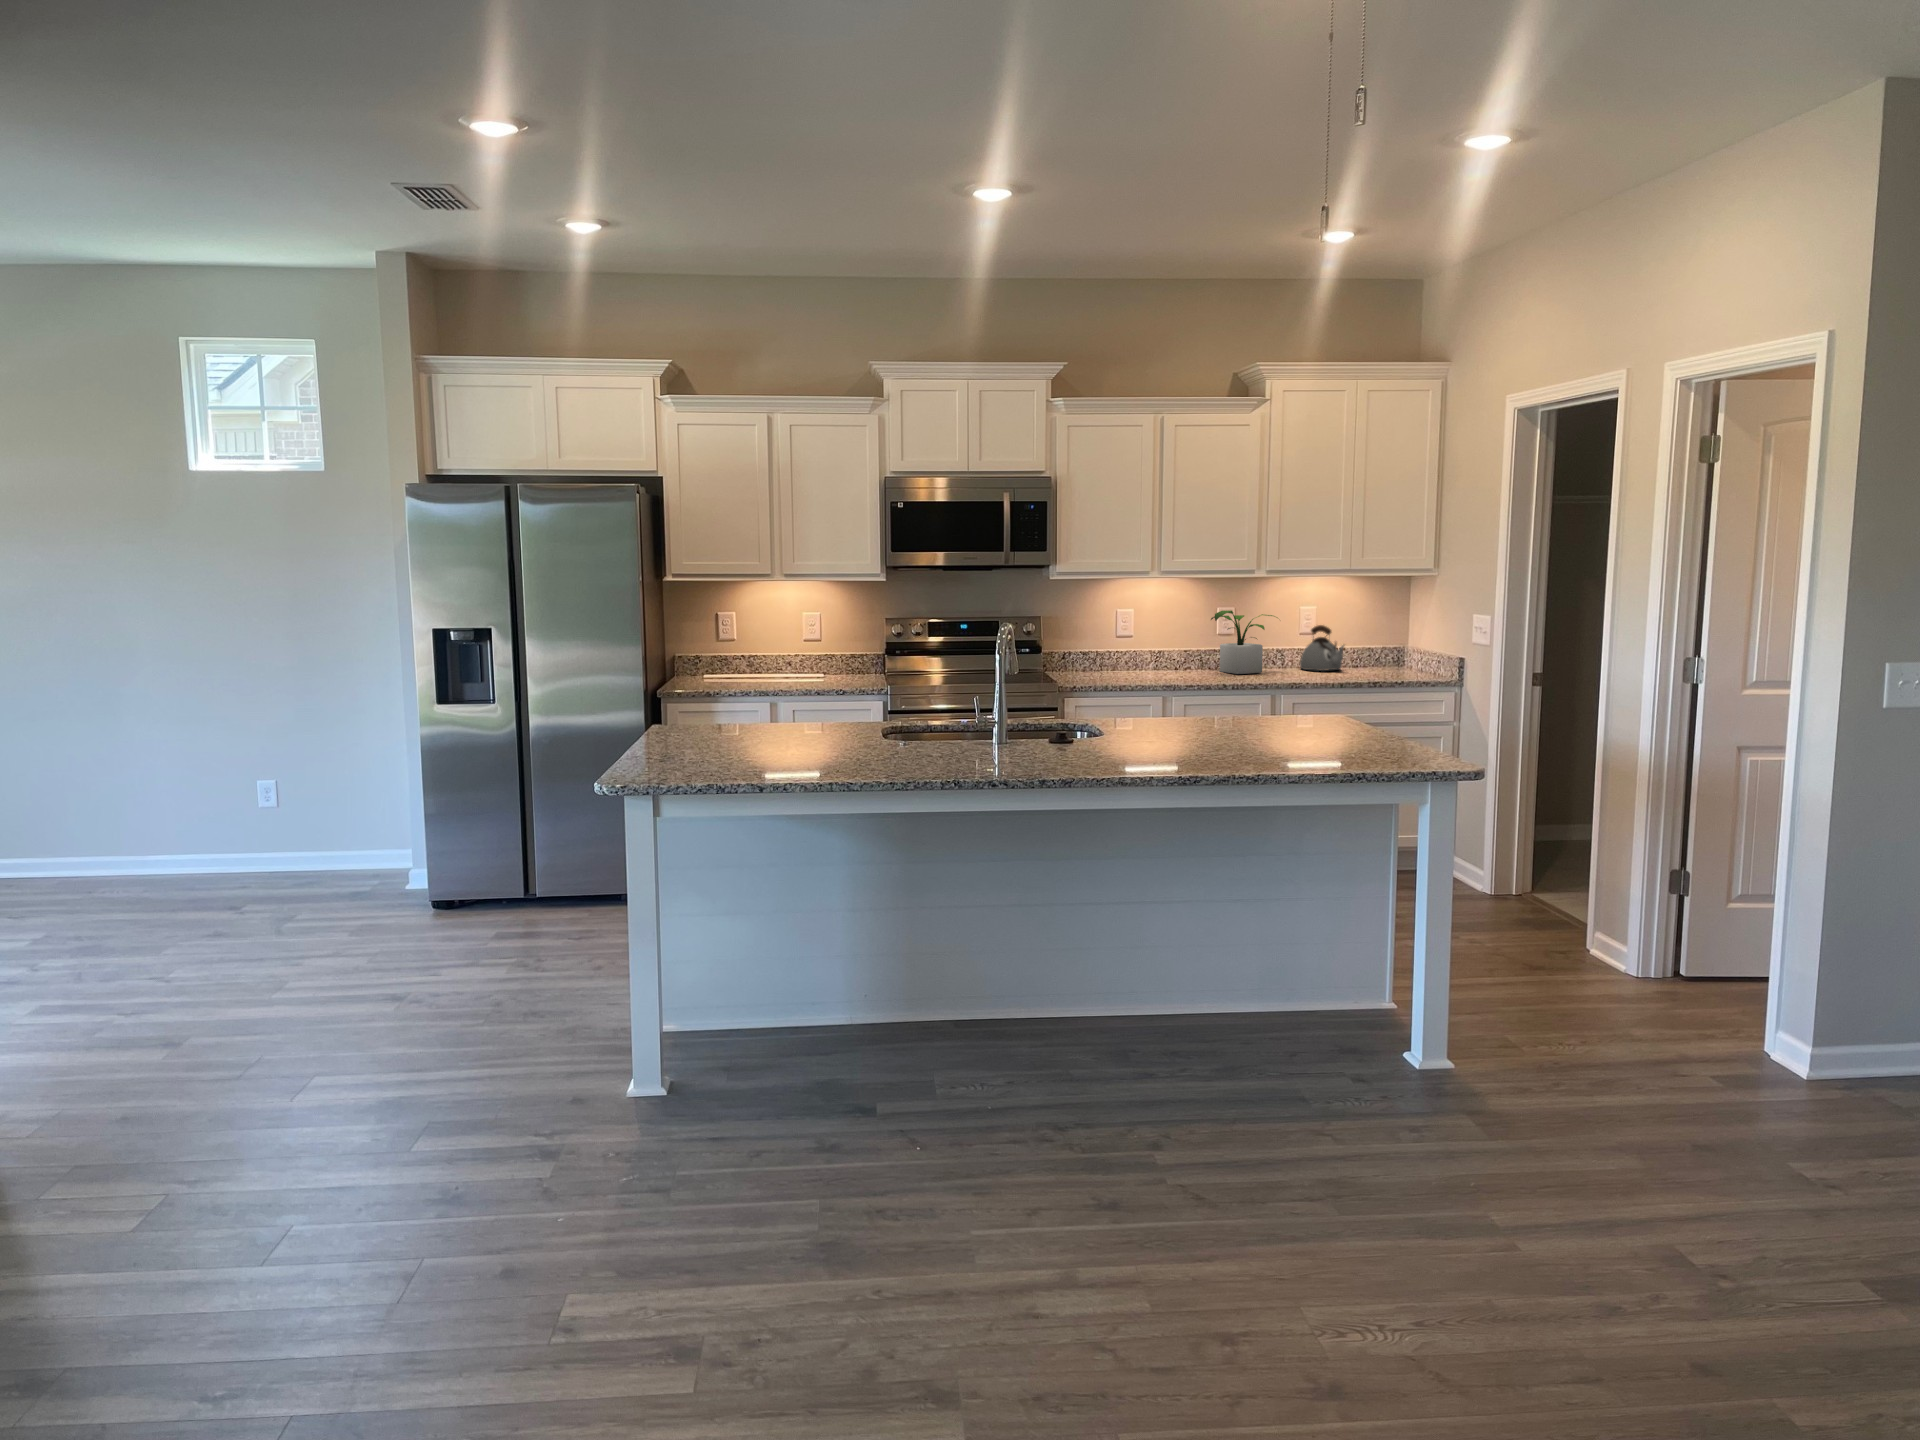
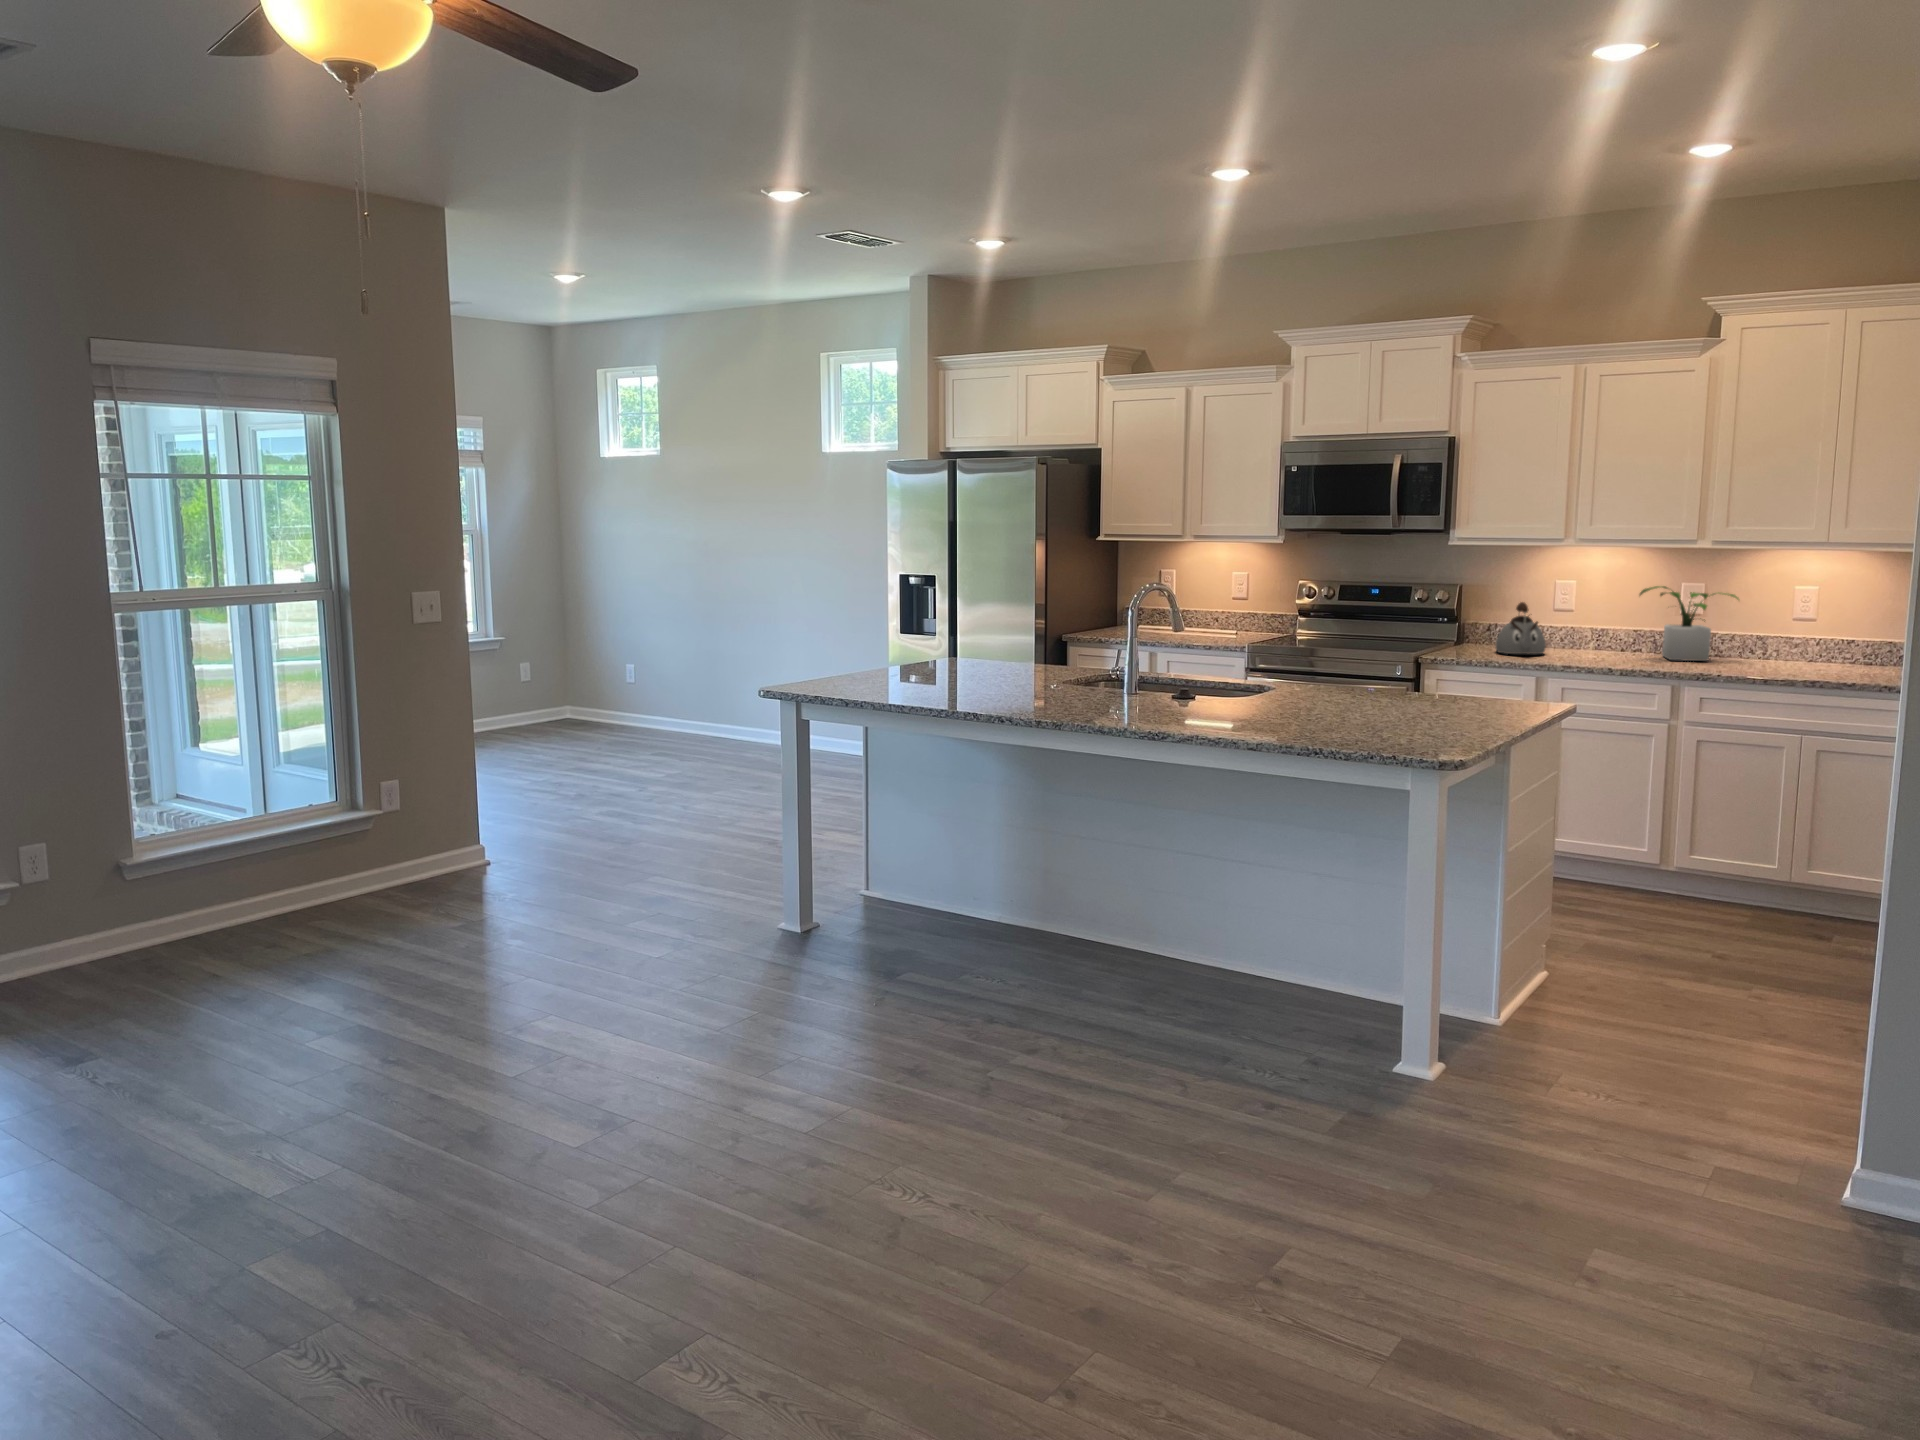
kettle: present [1300,625,1344,671] -> present [1496,602,1546,654]

